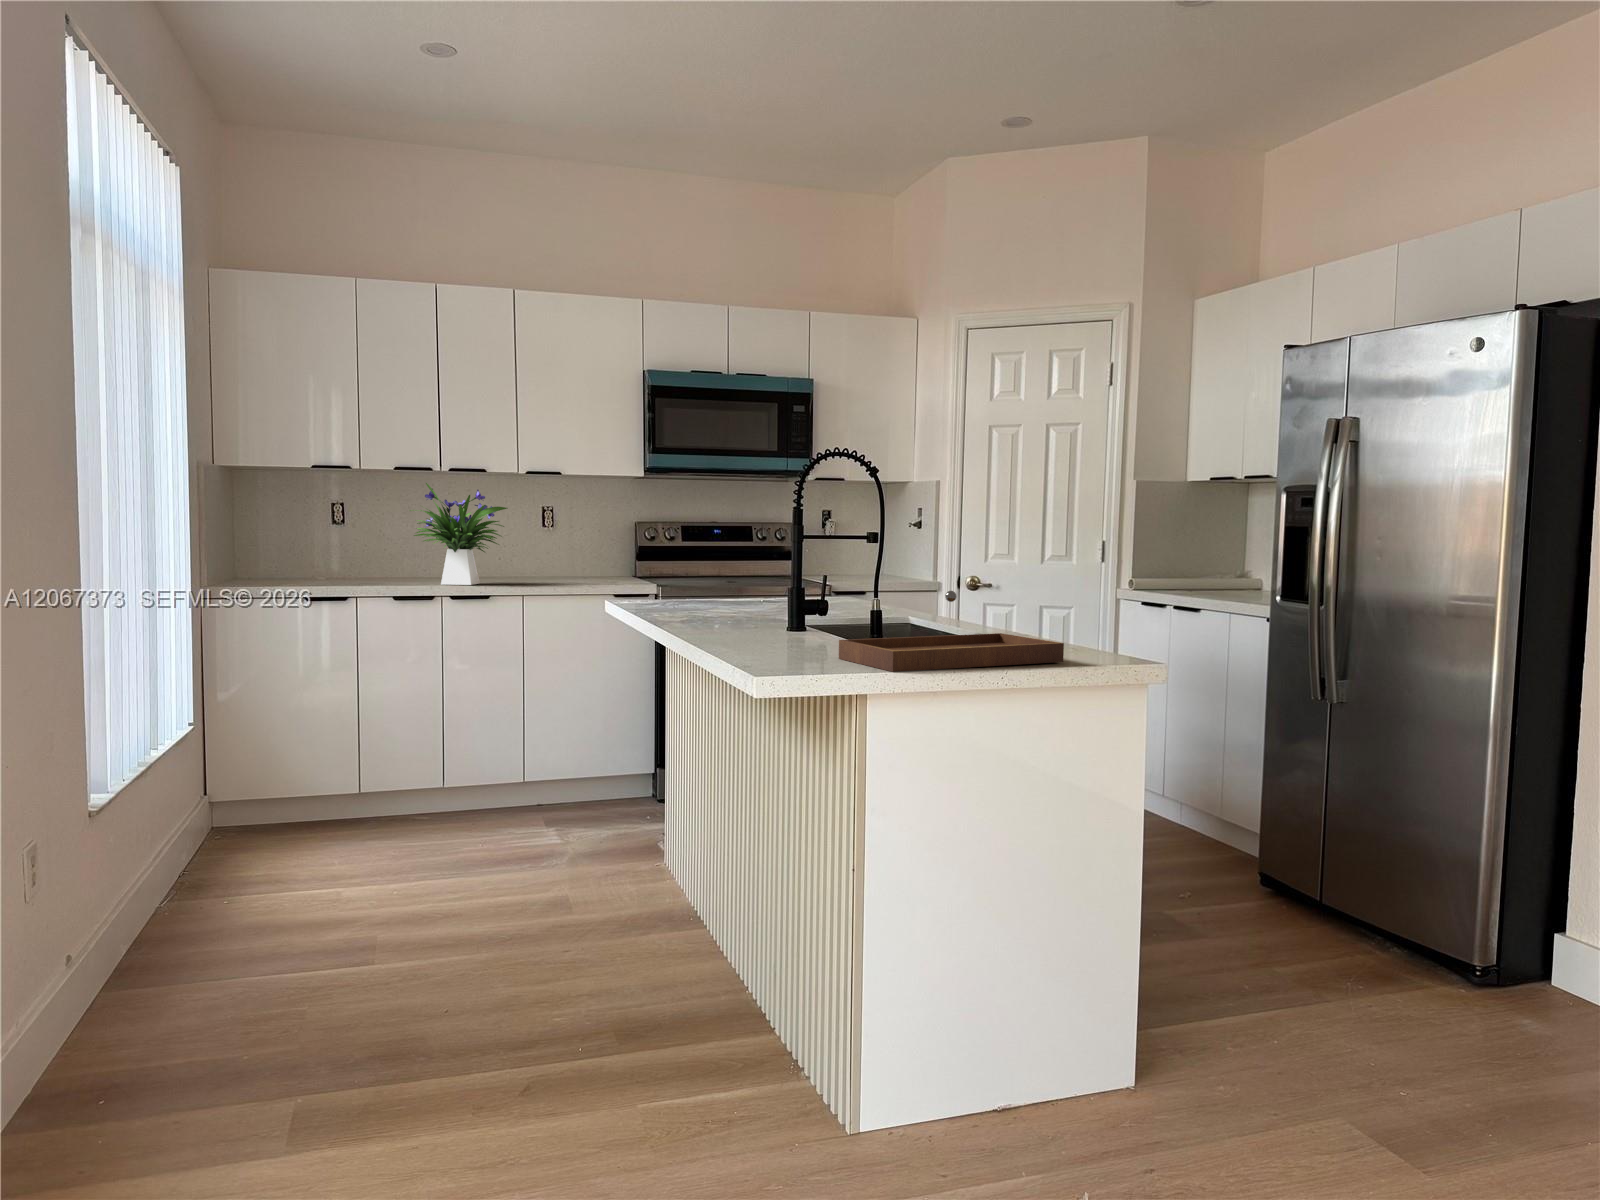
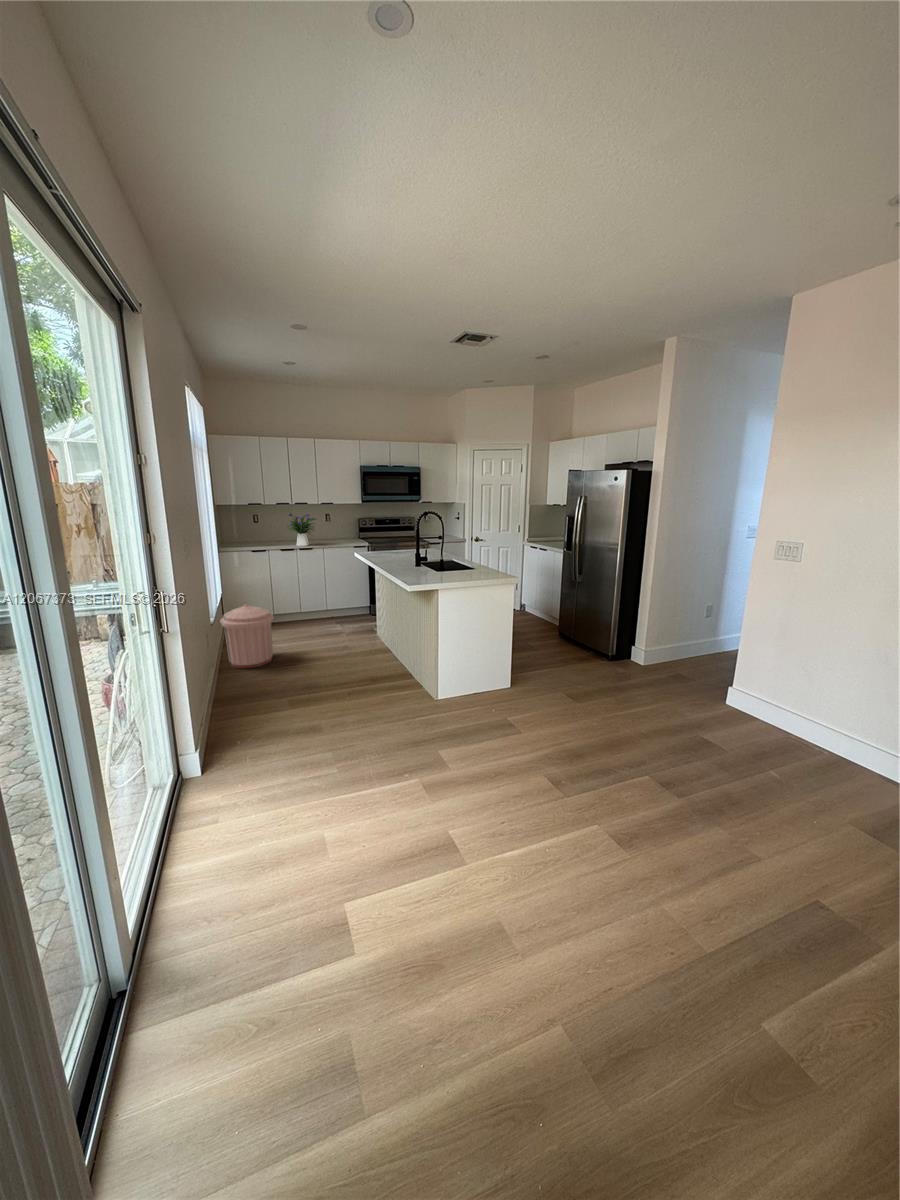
tray: present [839,591,1064,672] -> none [430,559,490,583]
trash can: none [137,746,318,966] -> present [220,604,274,668]

